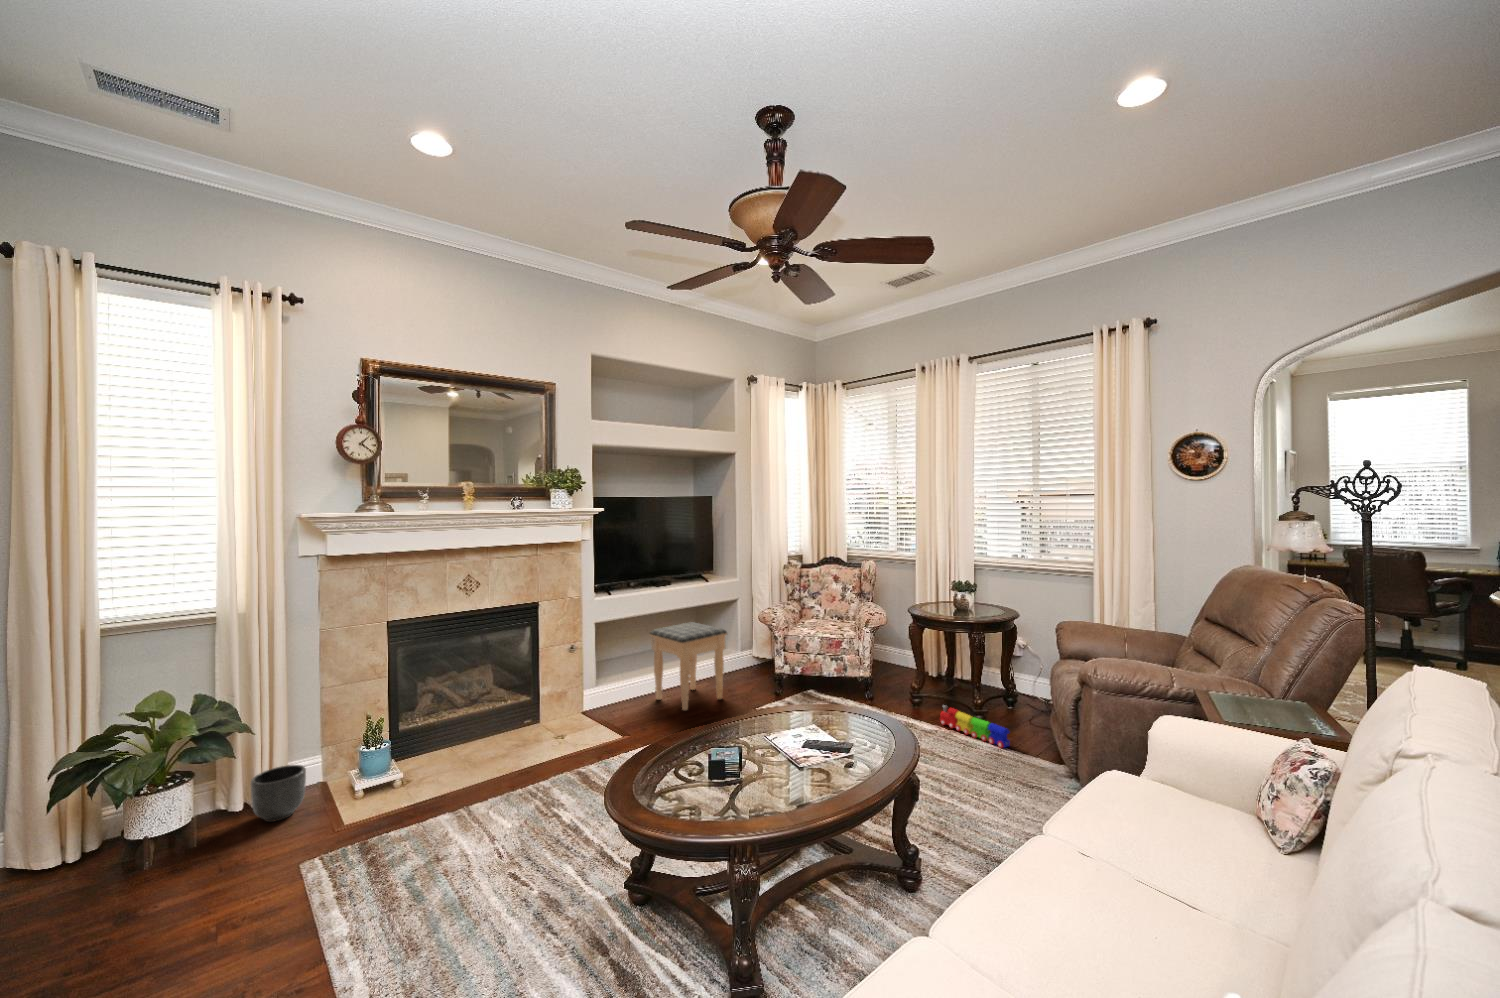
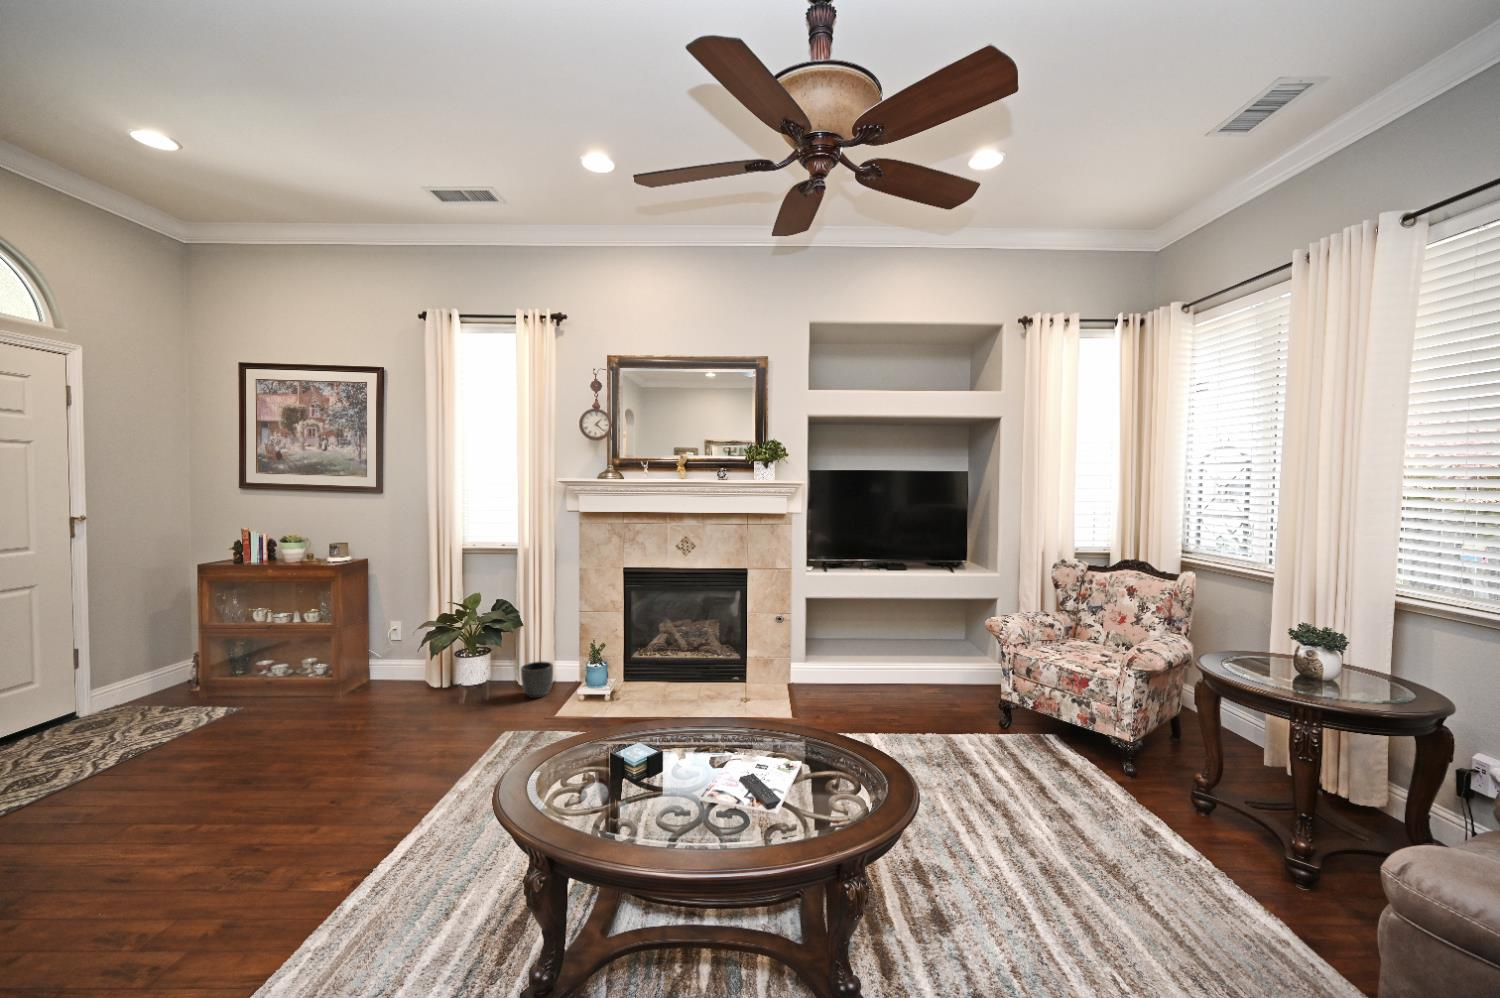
footstool: present [649,622,727,710] -> none [863,616,942,713]
toy train: present [940,705,1010,748] -> none [1180,819,1256,928]

